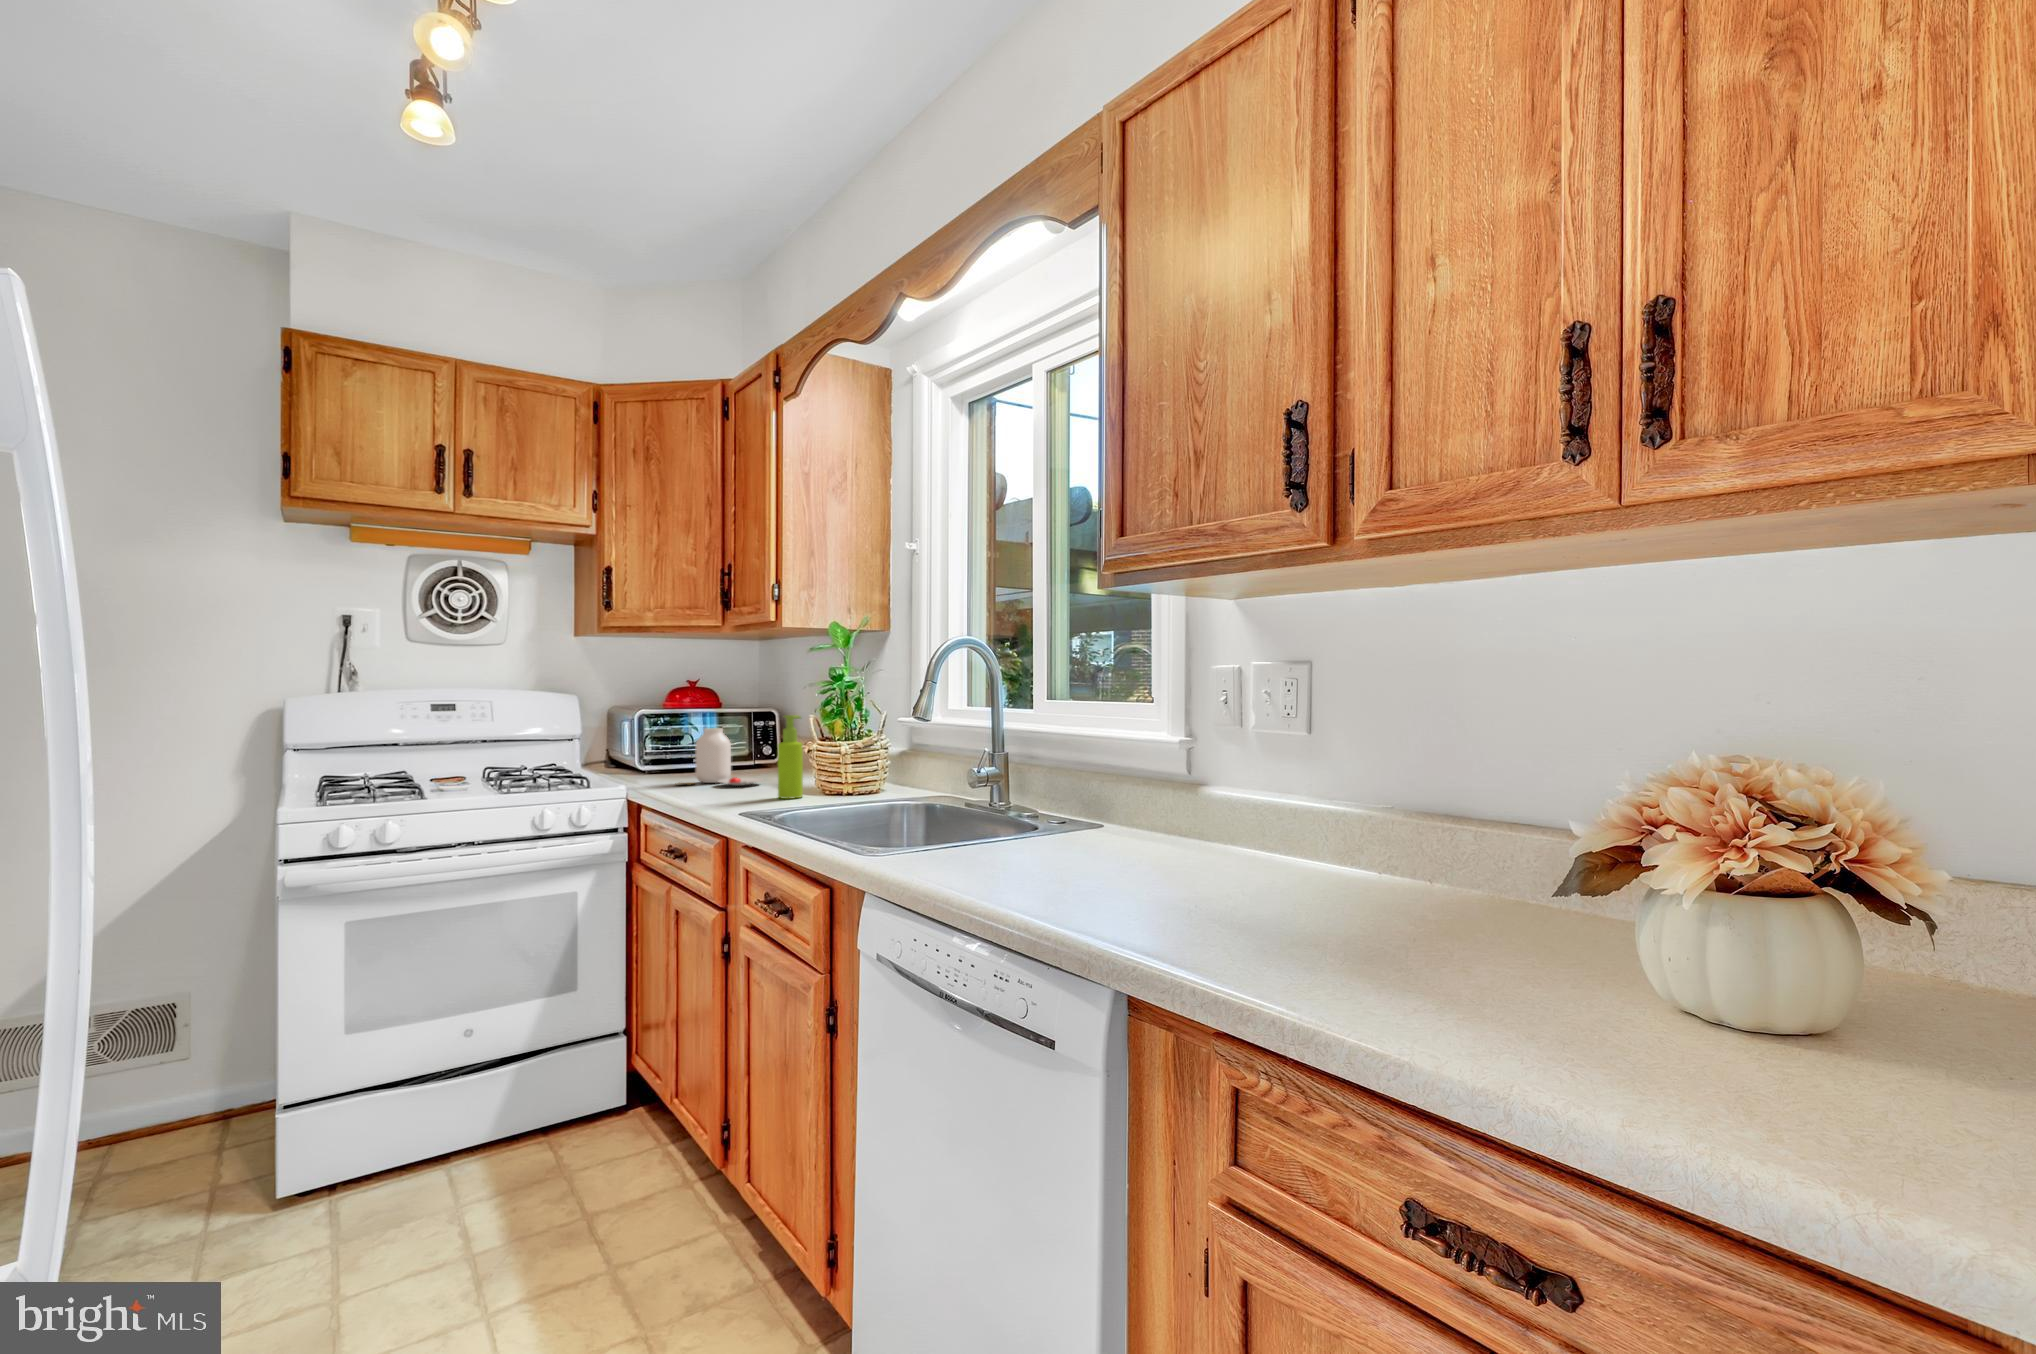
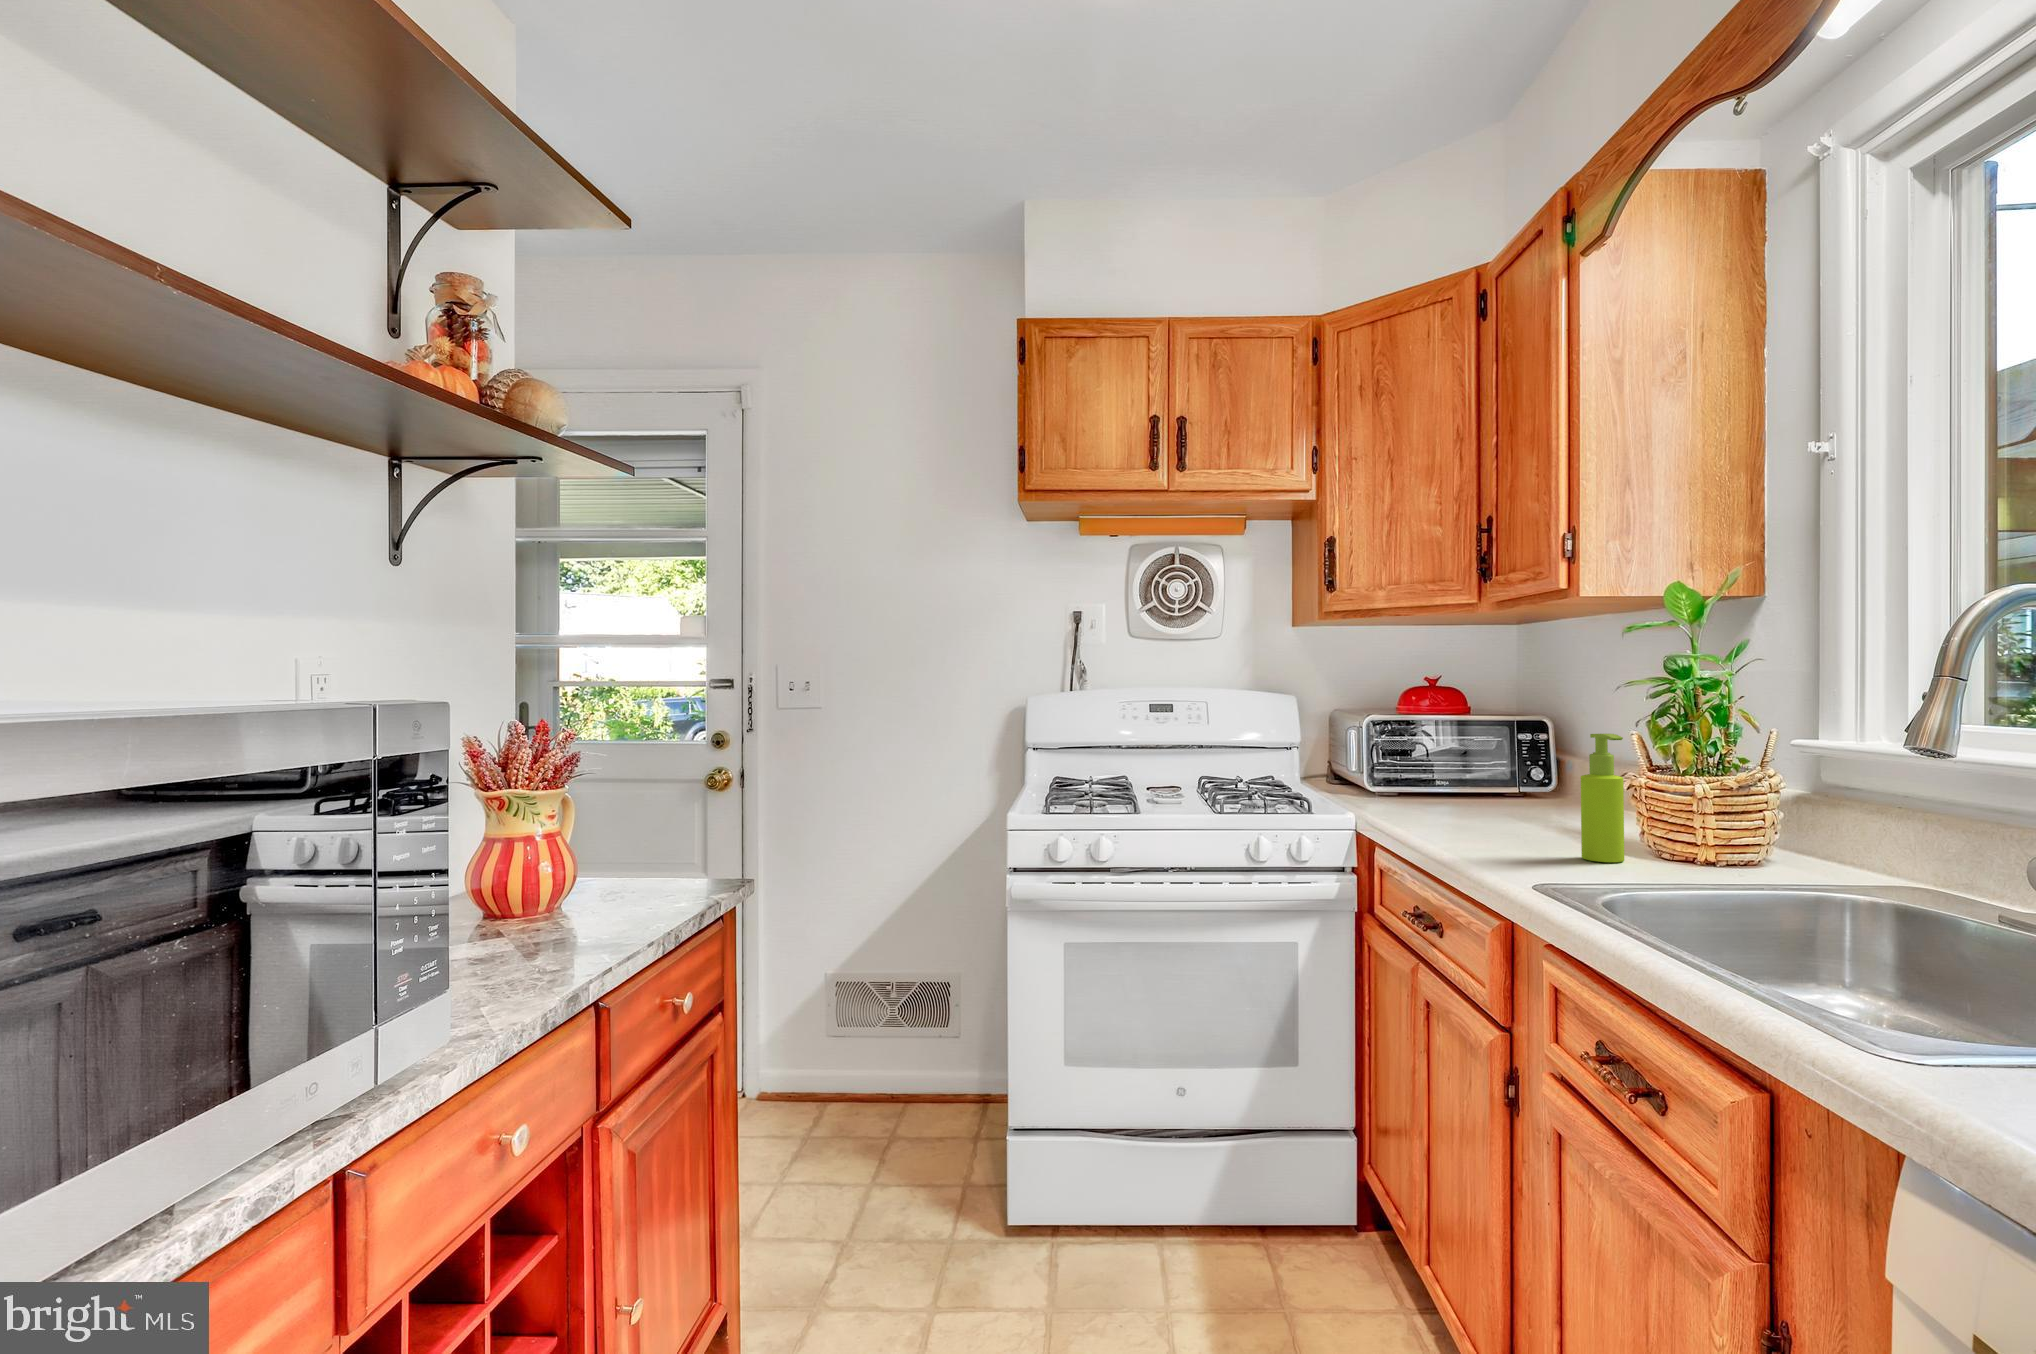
jar: present [688,728,763,786] -> none [1419,744,1550,828]

